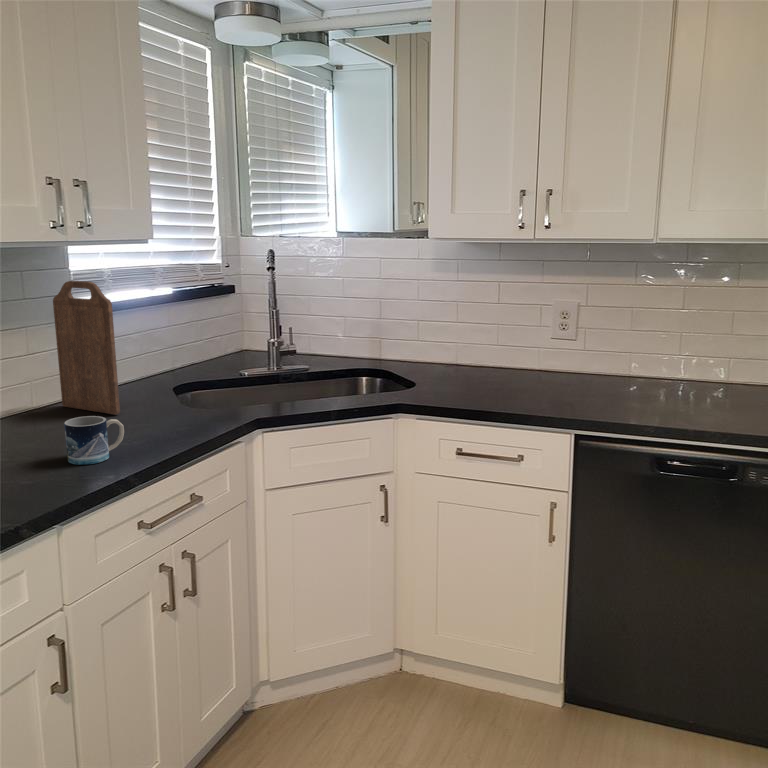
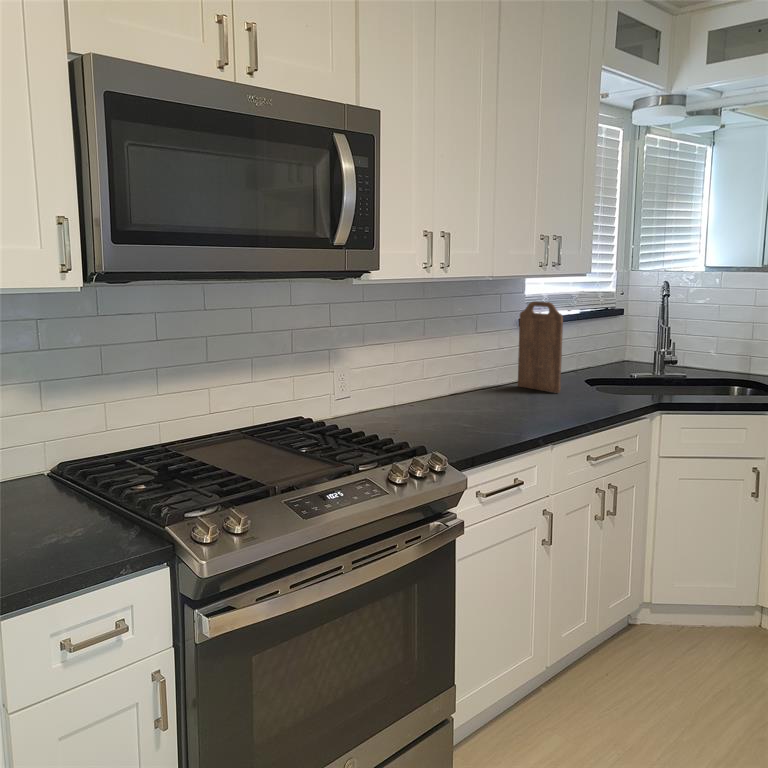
mug: present [64,416,124,465] -> none [546,386,581,415]

